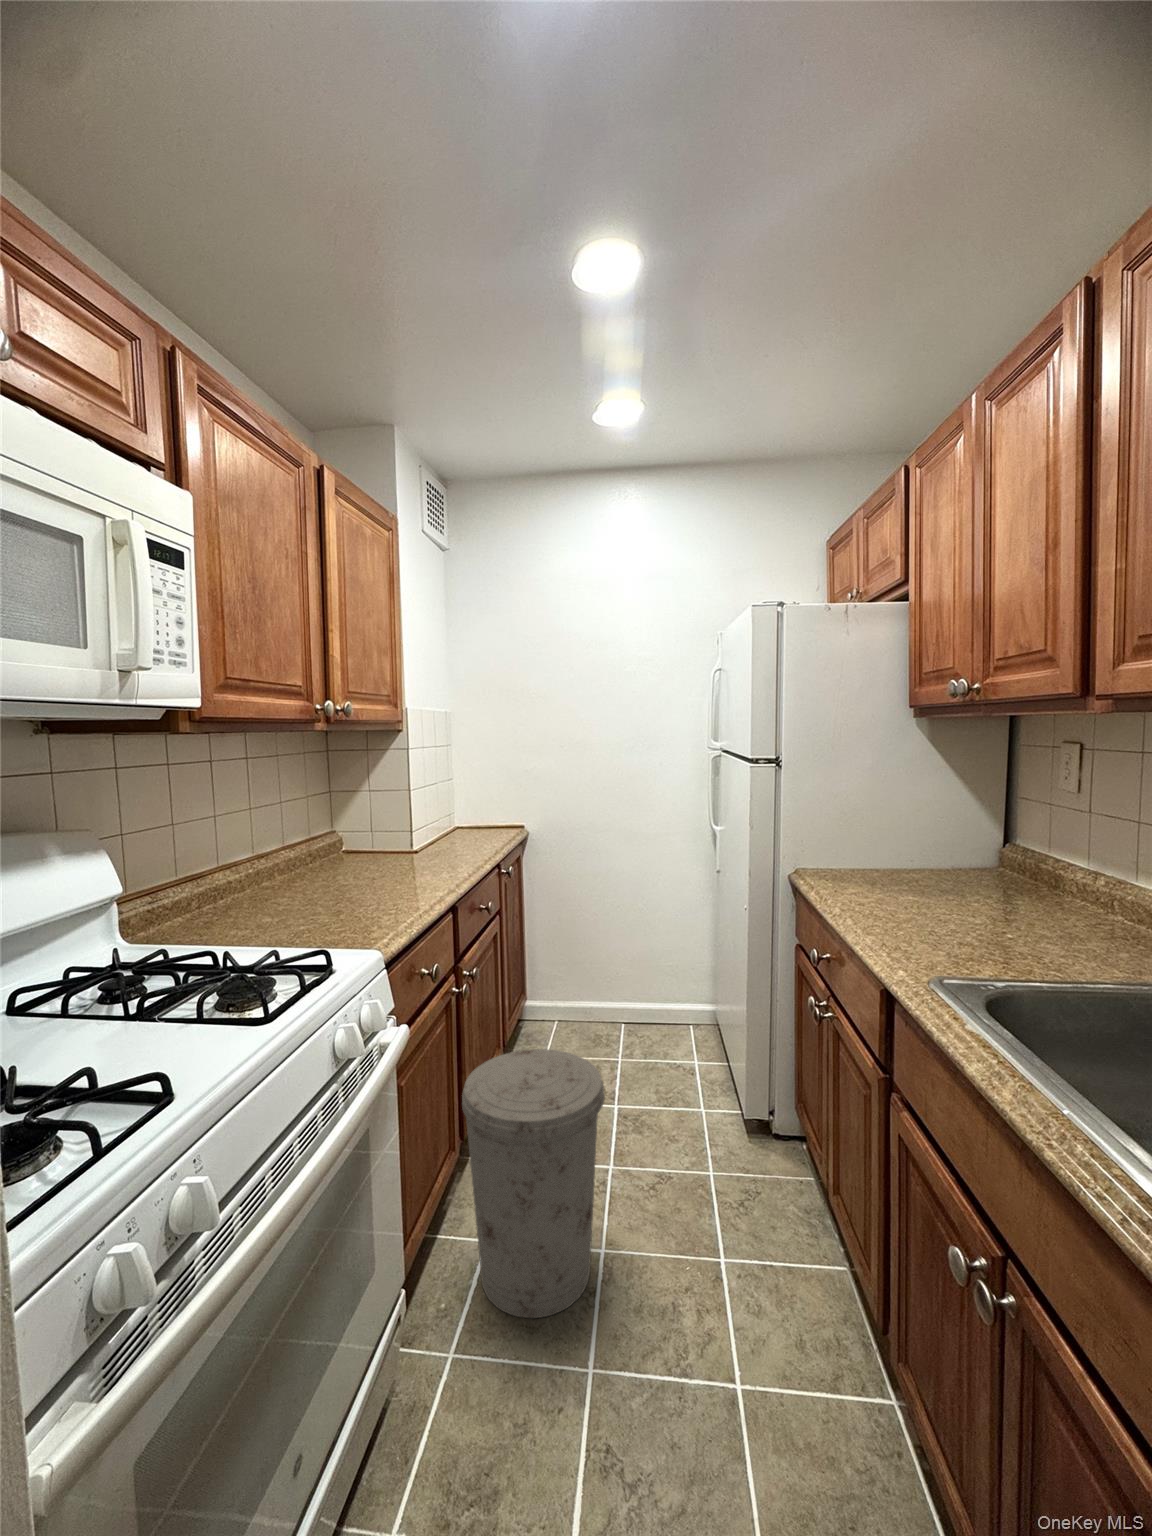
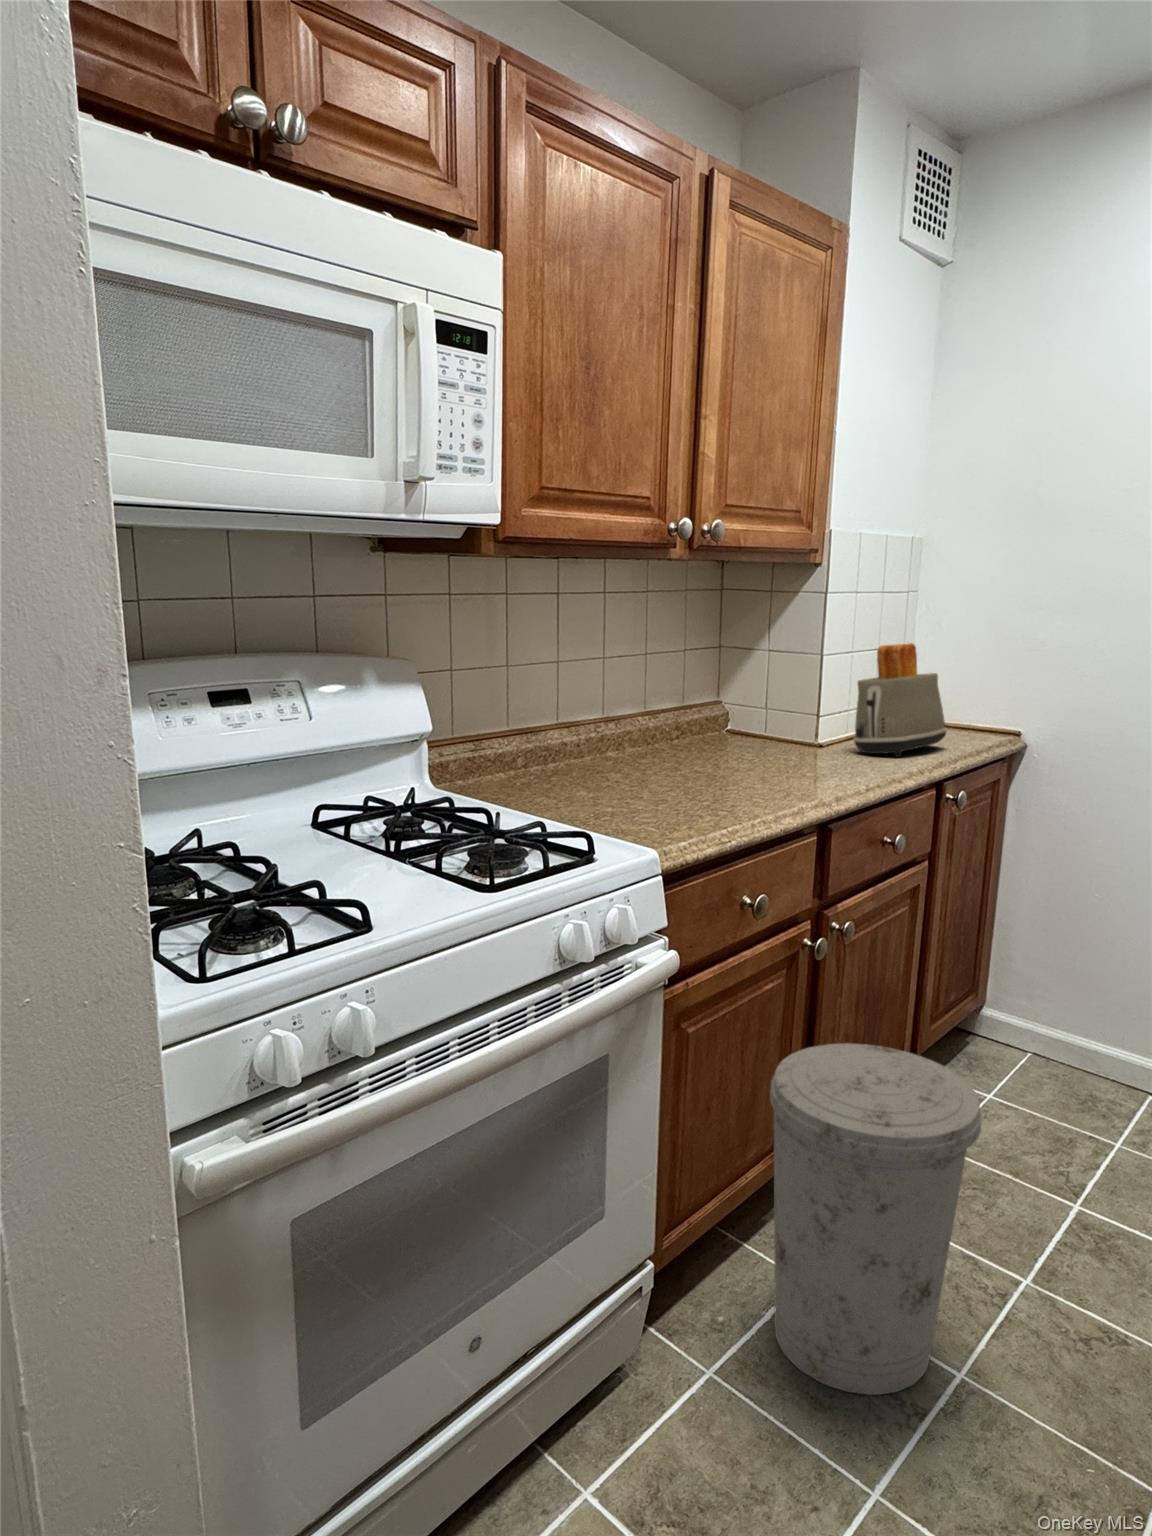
toaster: none [432,778,486,852] -> present [854,643,947,757]

